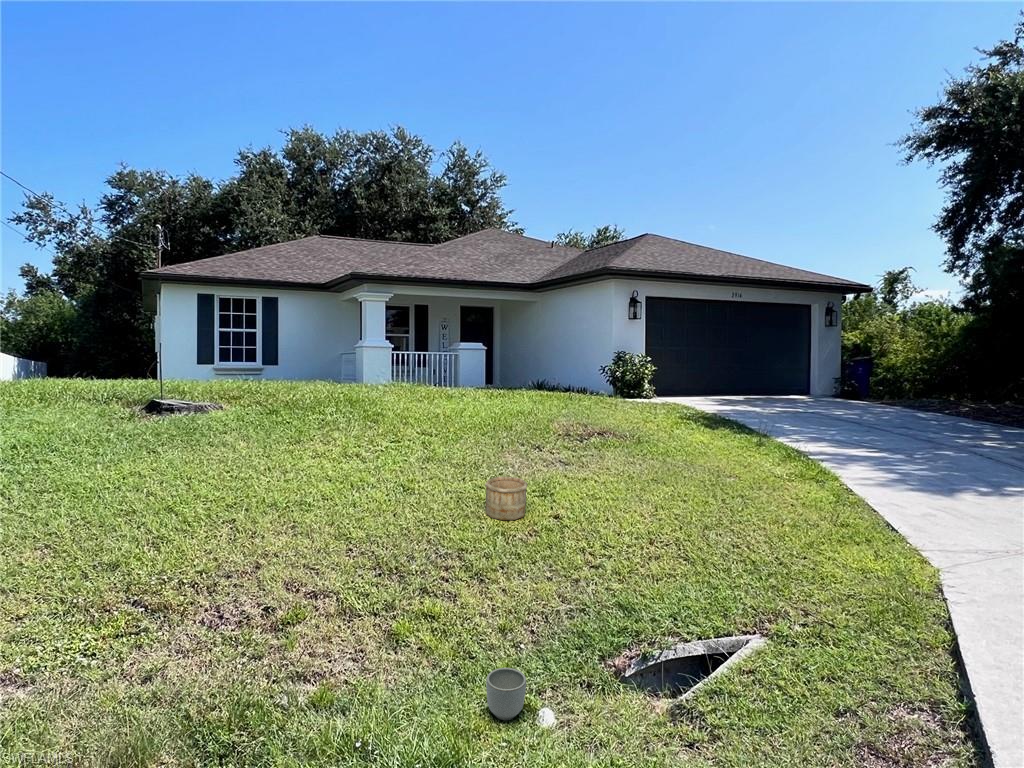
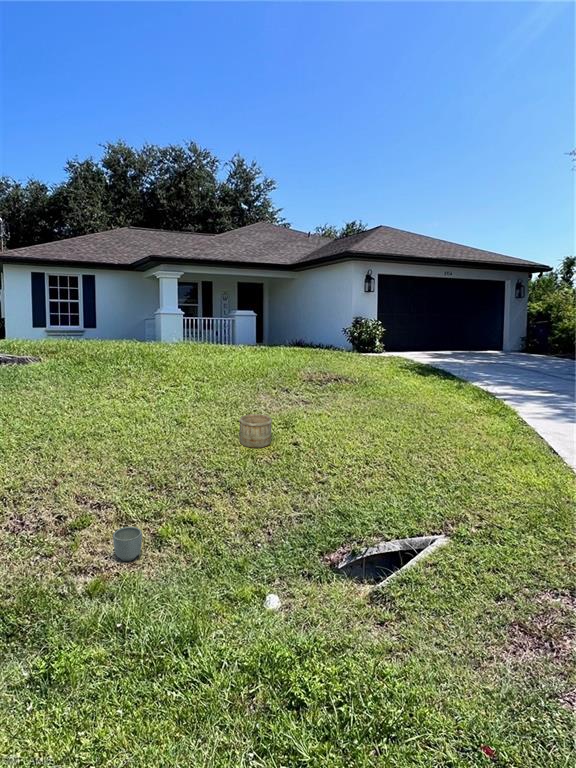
planter: present [486,668,526,720] -> present [113,527,142,561]

